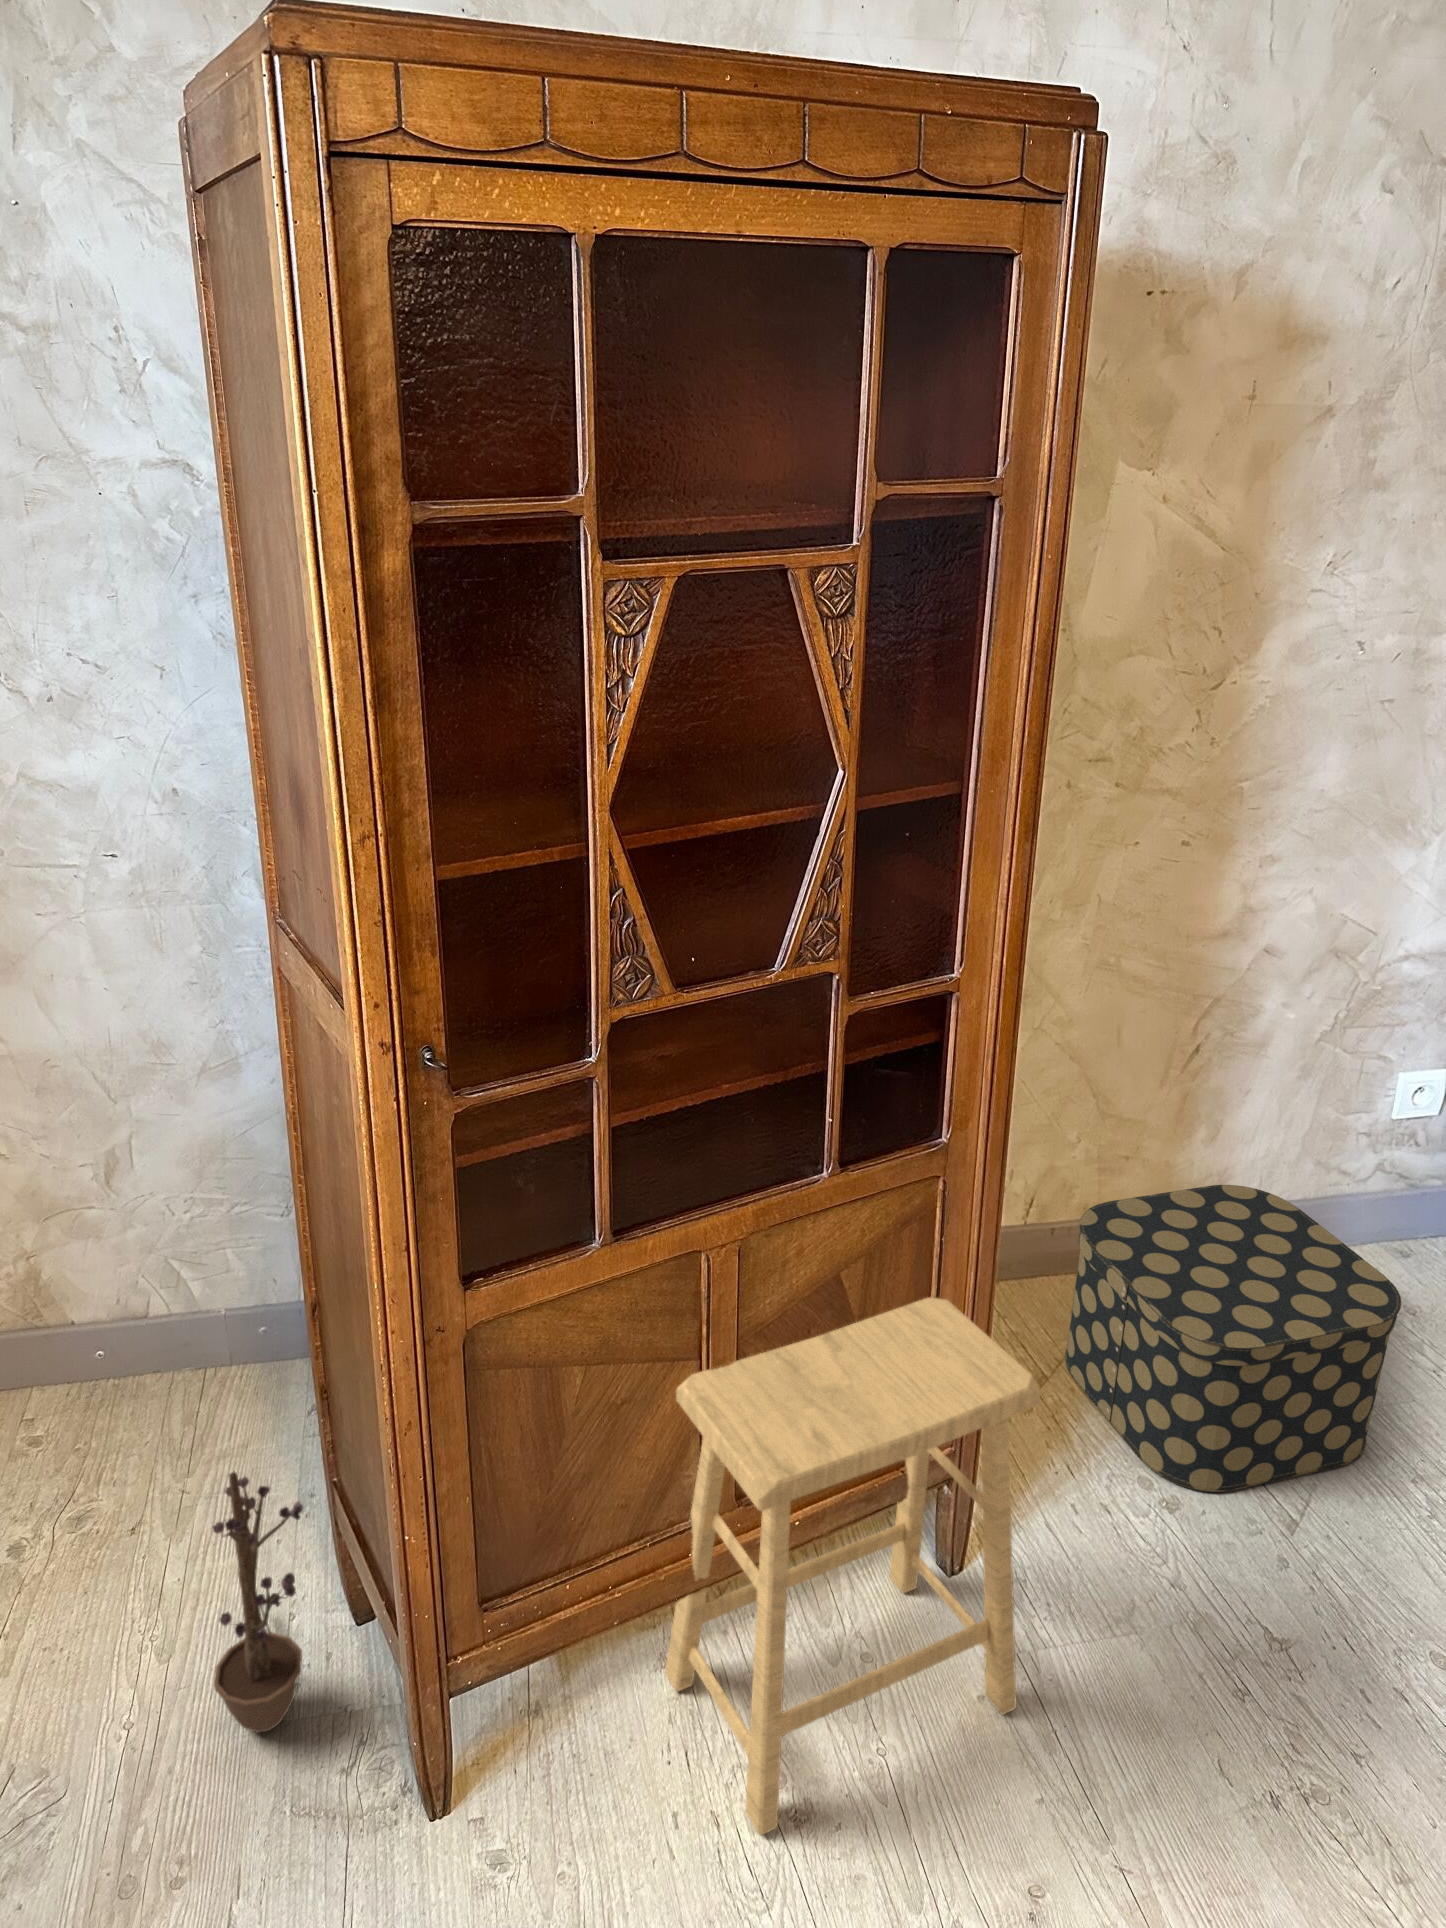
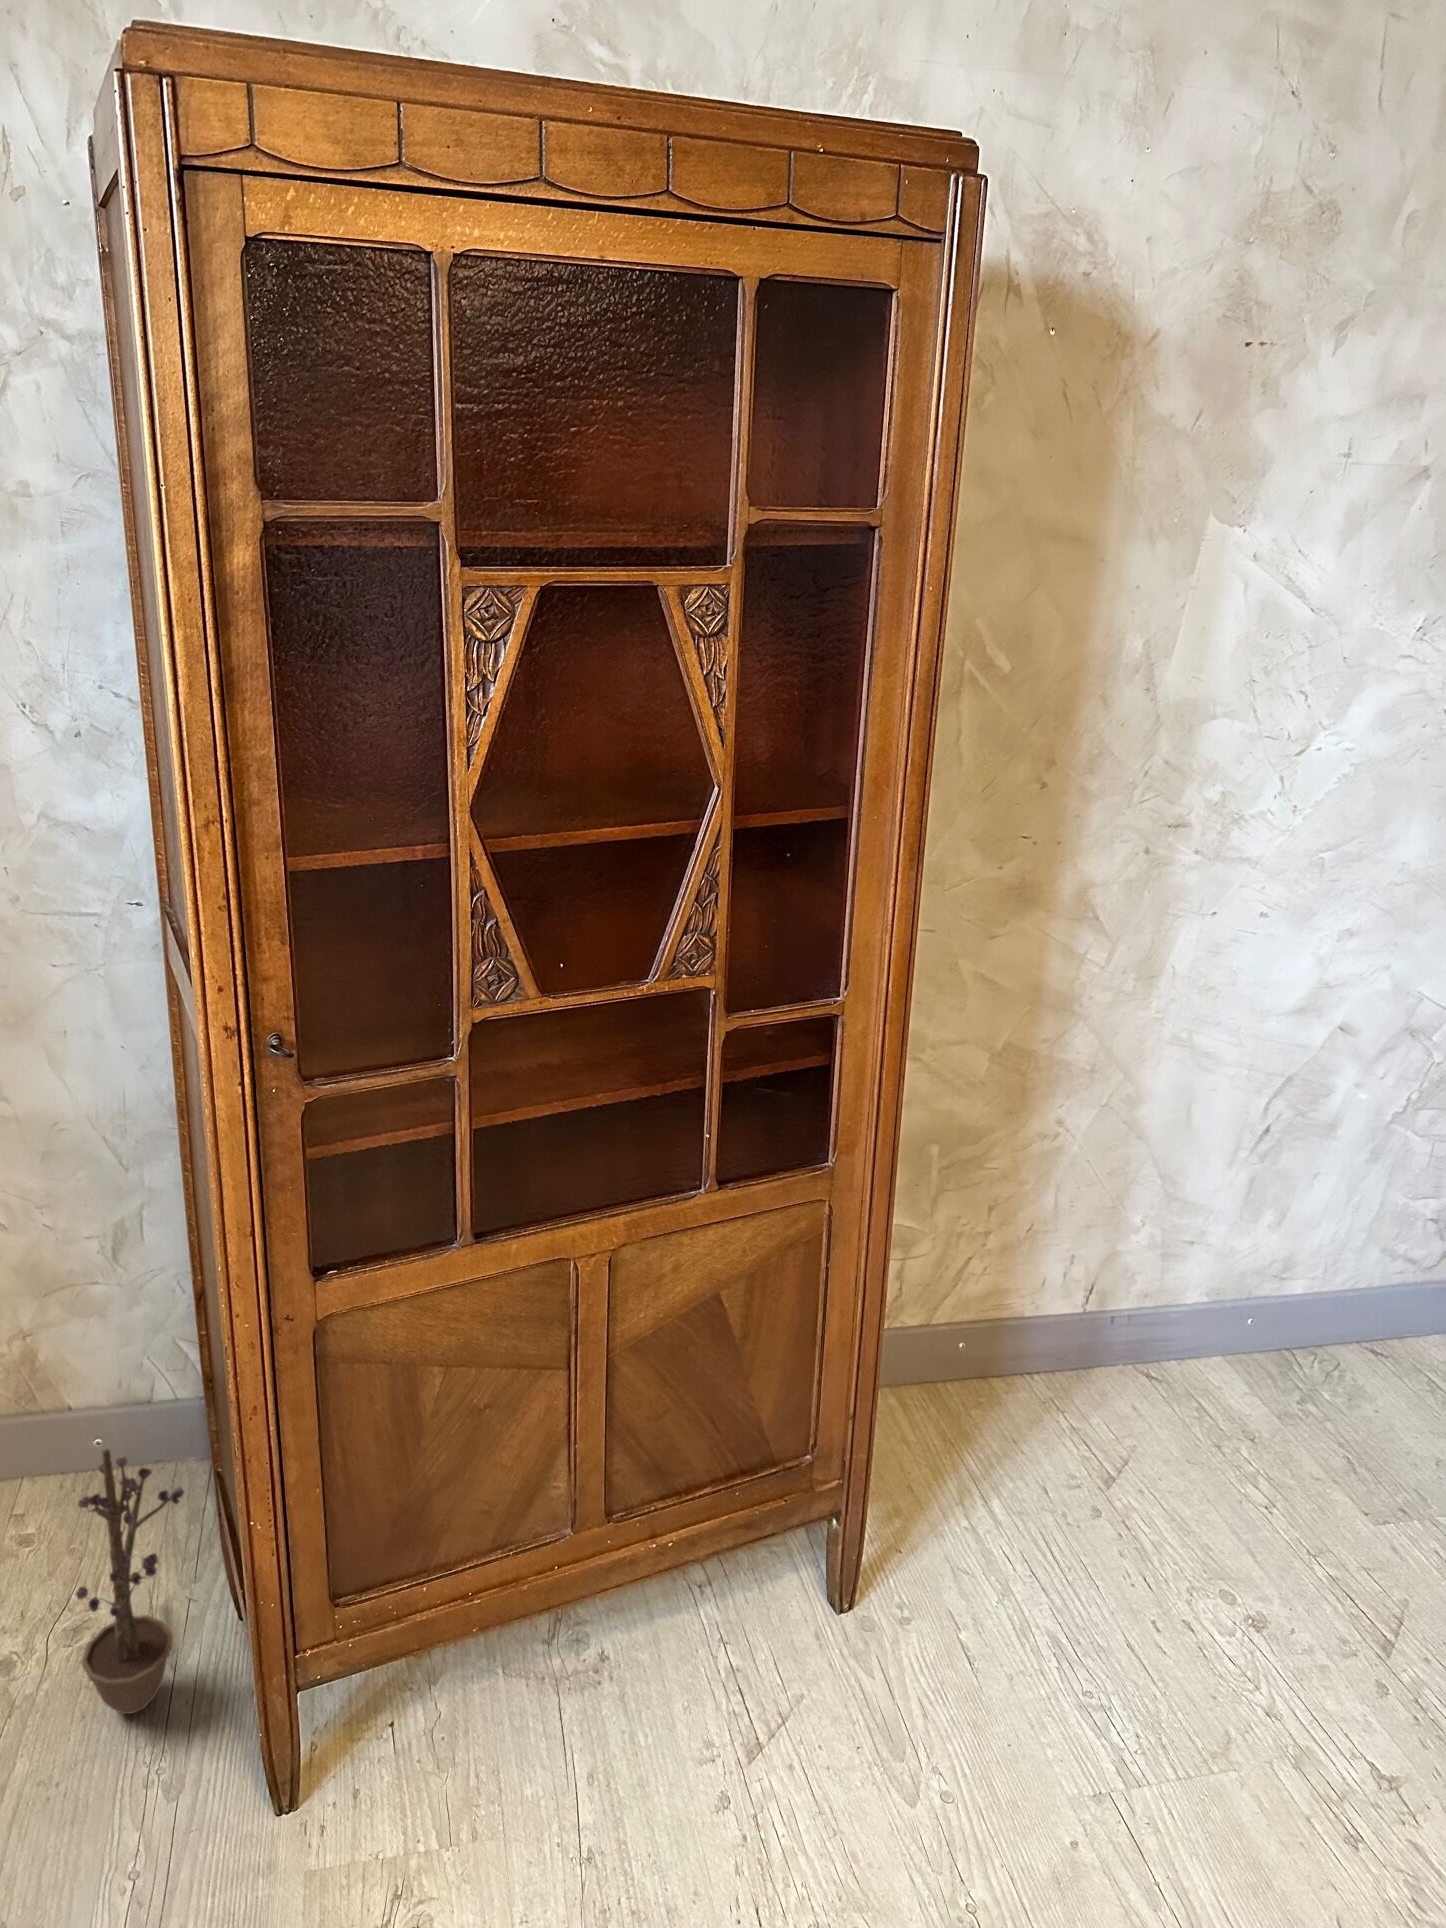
storage box: present [1065,1185,1401,1492] -> none [997,1241,1331,1553]
footstool: present [665,1298,1040,1835] -> none [534,1325,907,1858]

